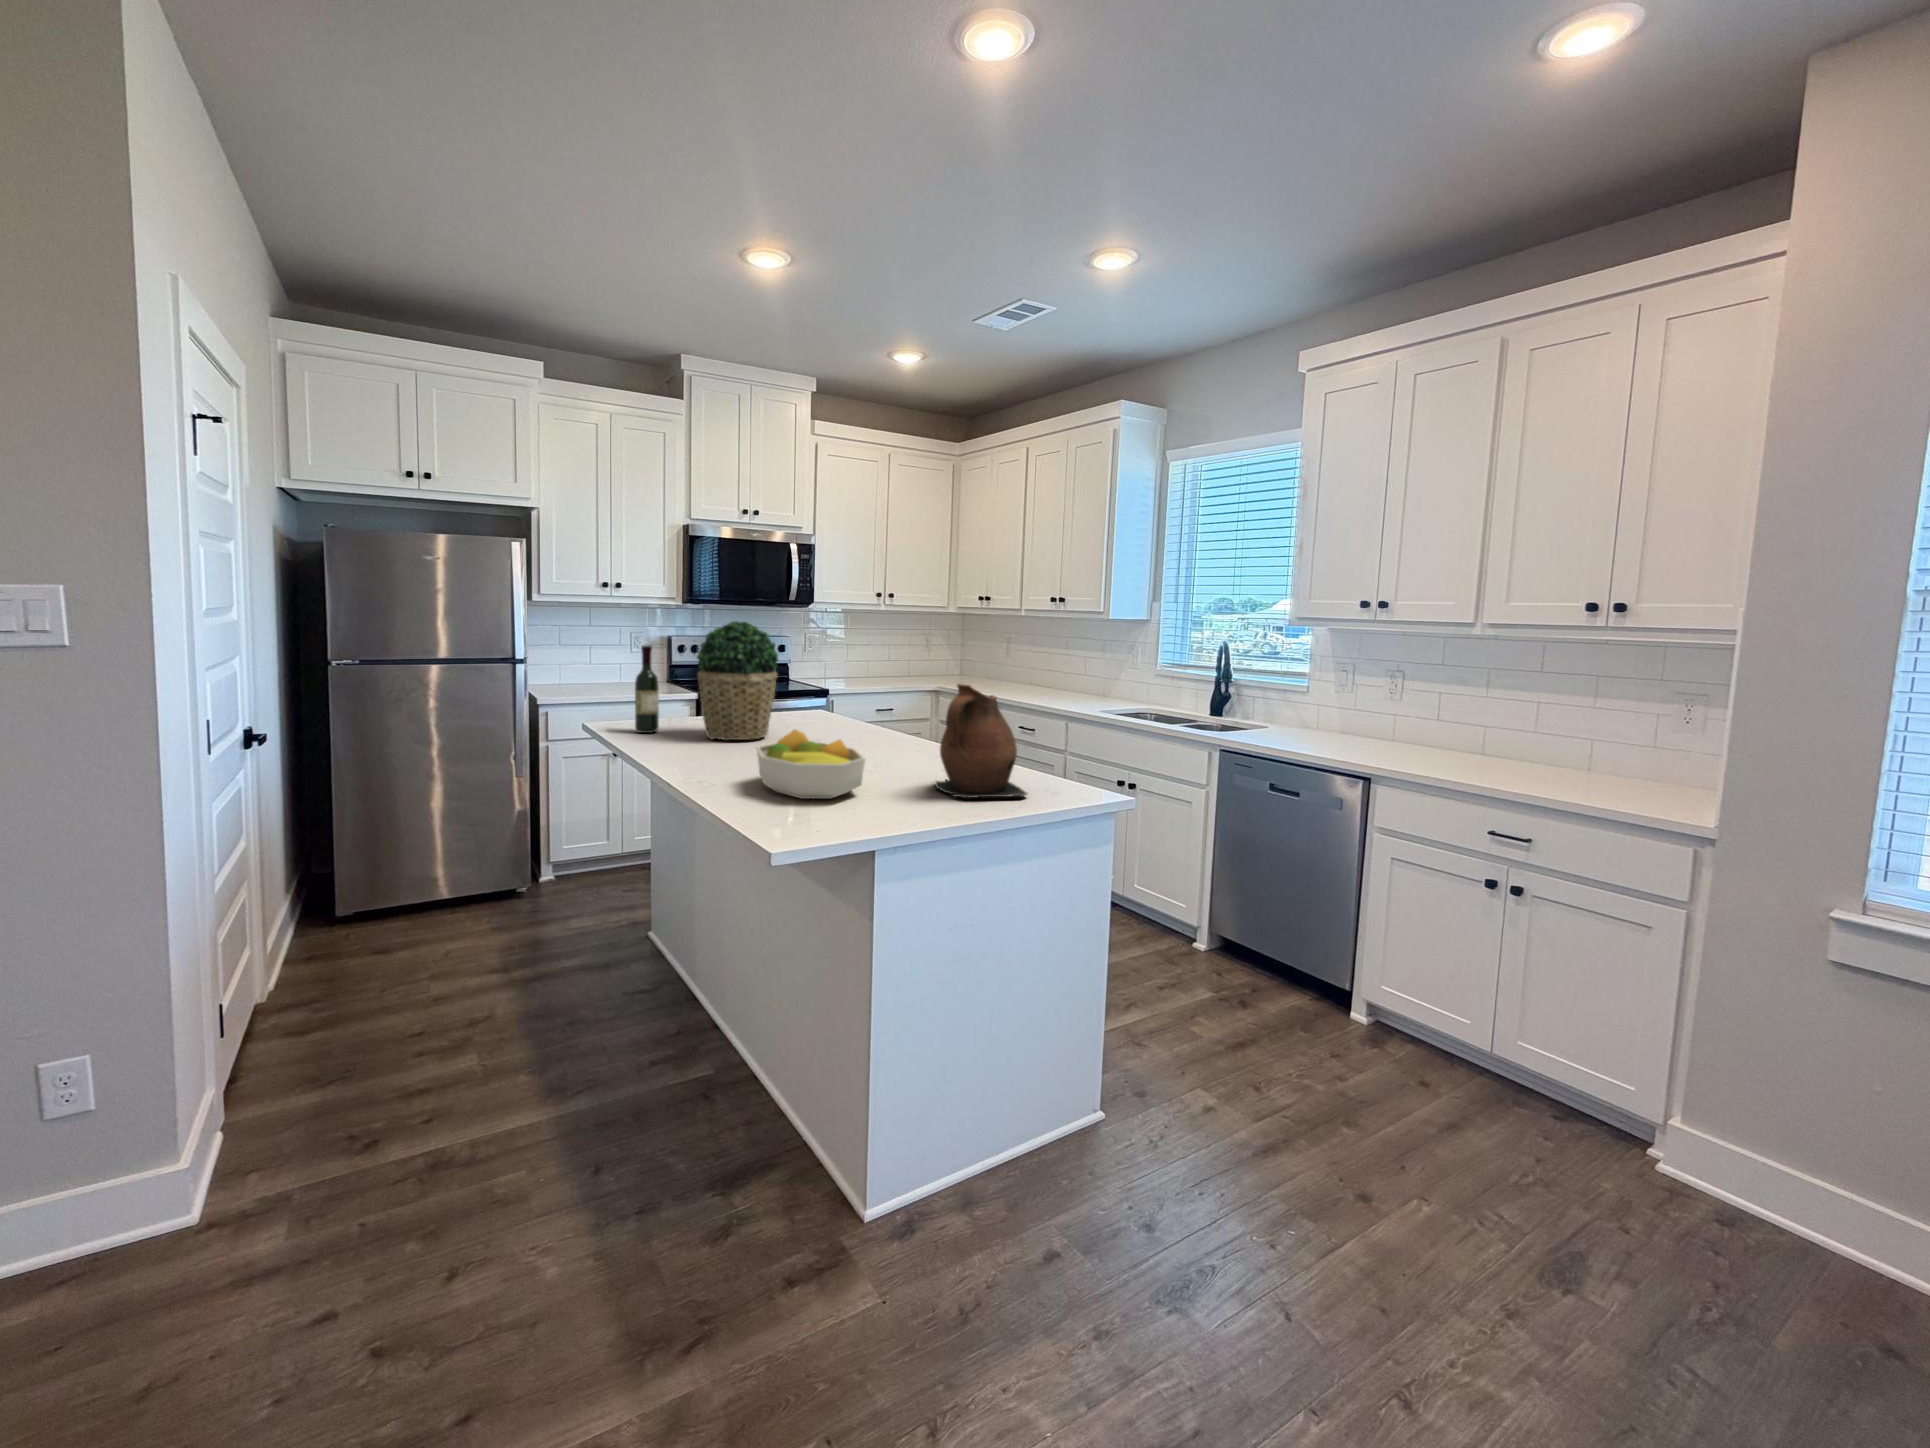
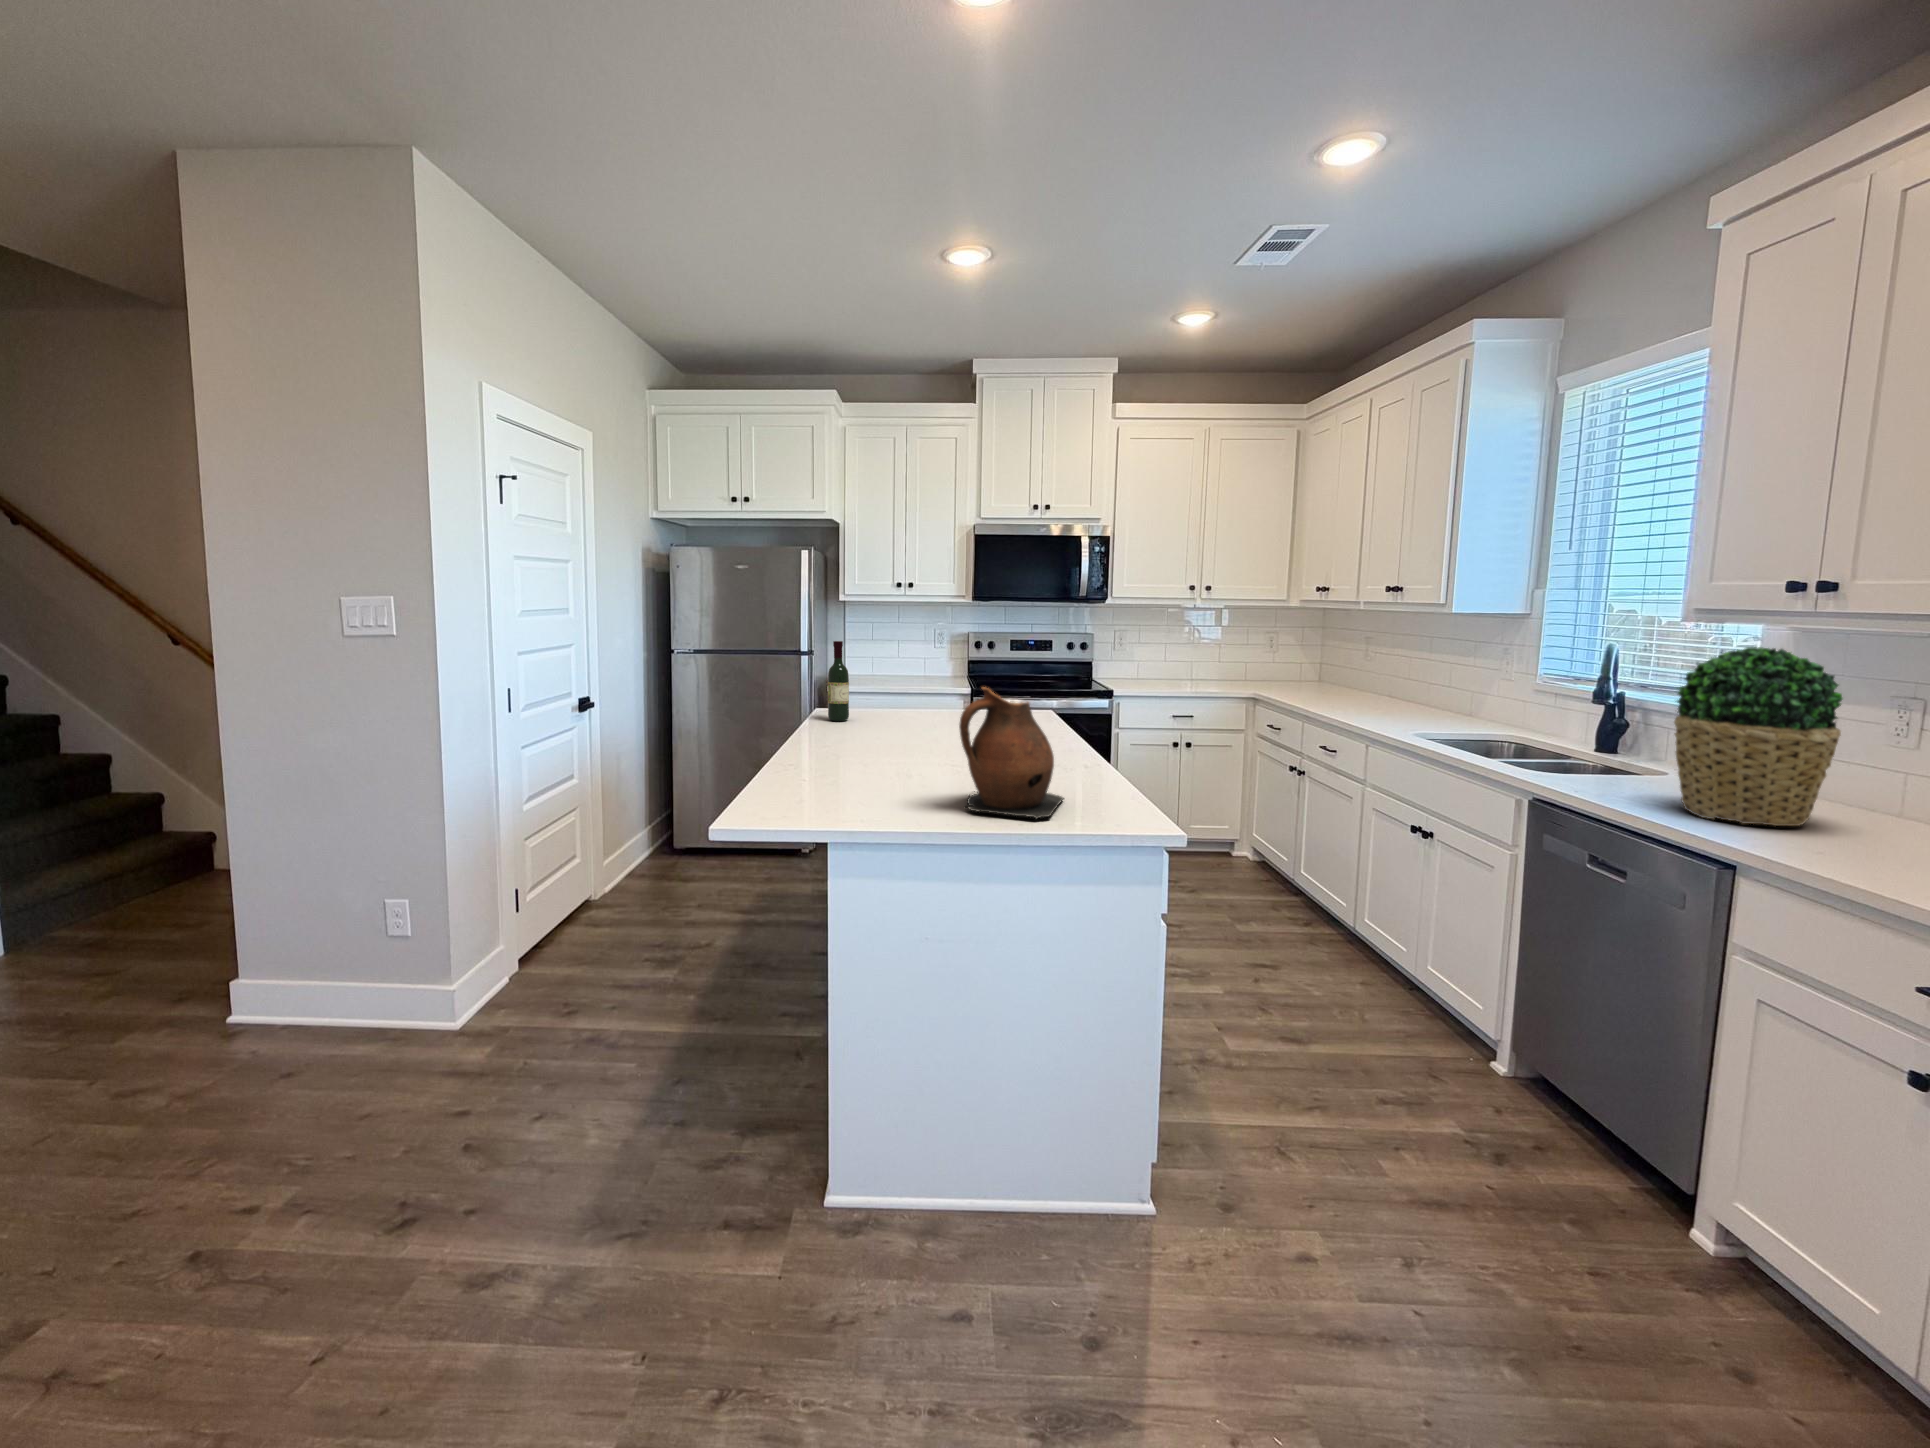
potted plant: present [697,621,778,740] -> present [1674,647,1843,826]
fruit bowl: present [757,730,865,799] -> none [801,725,902,796]

